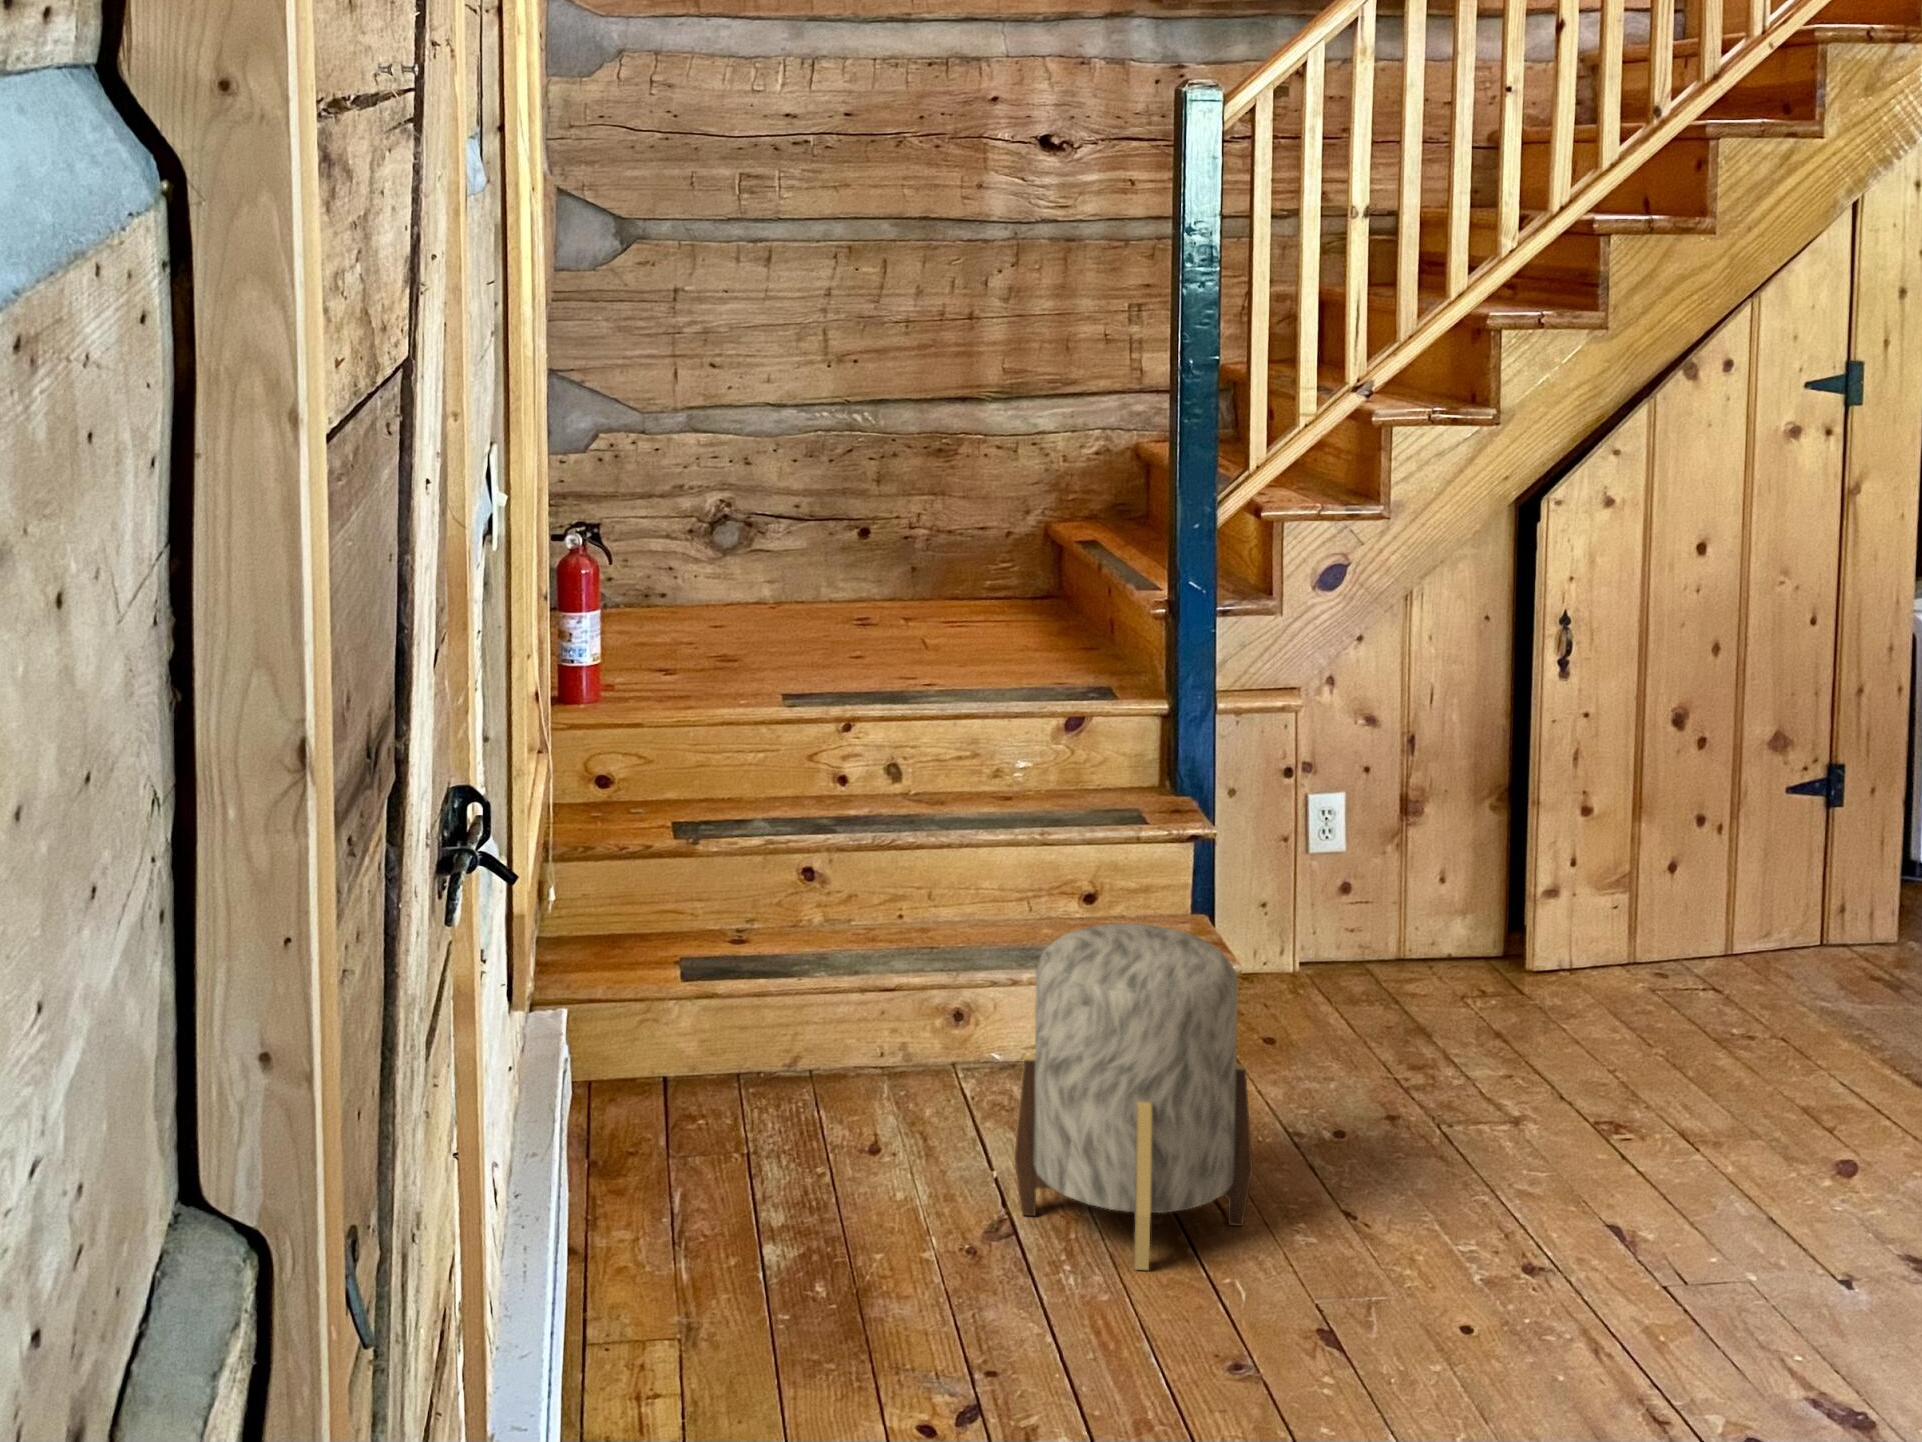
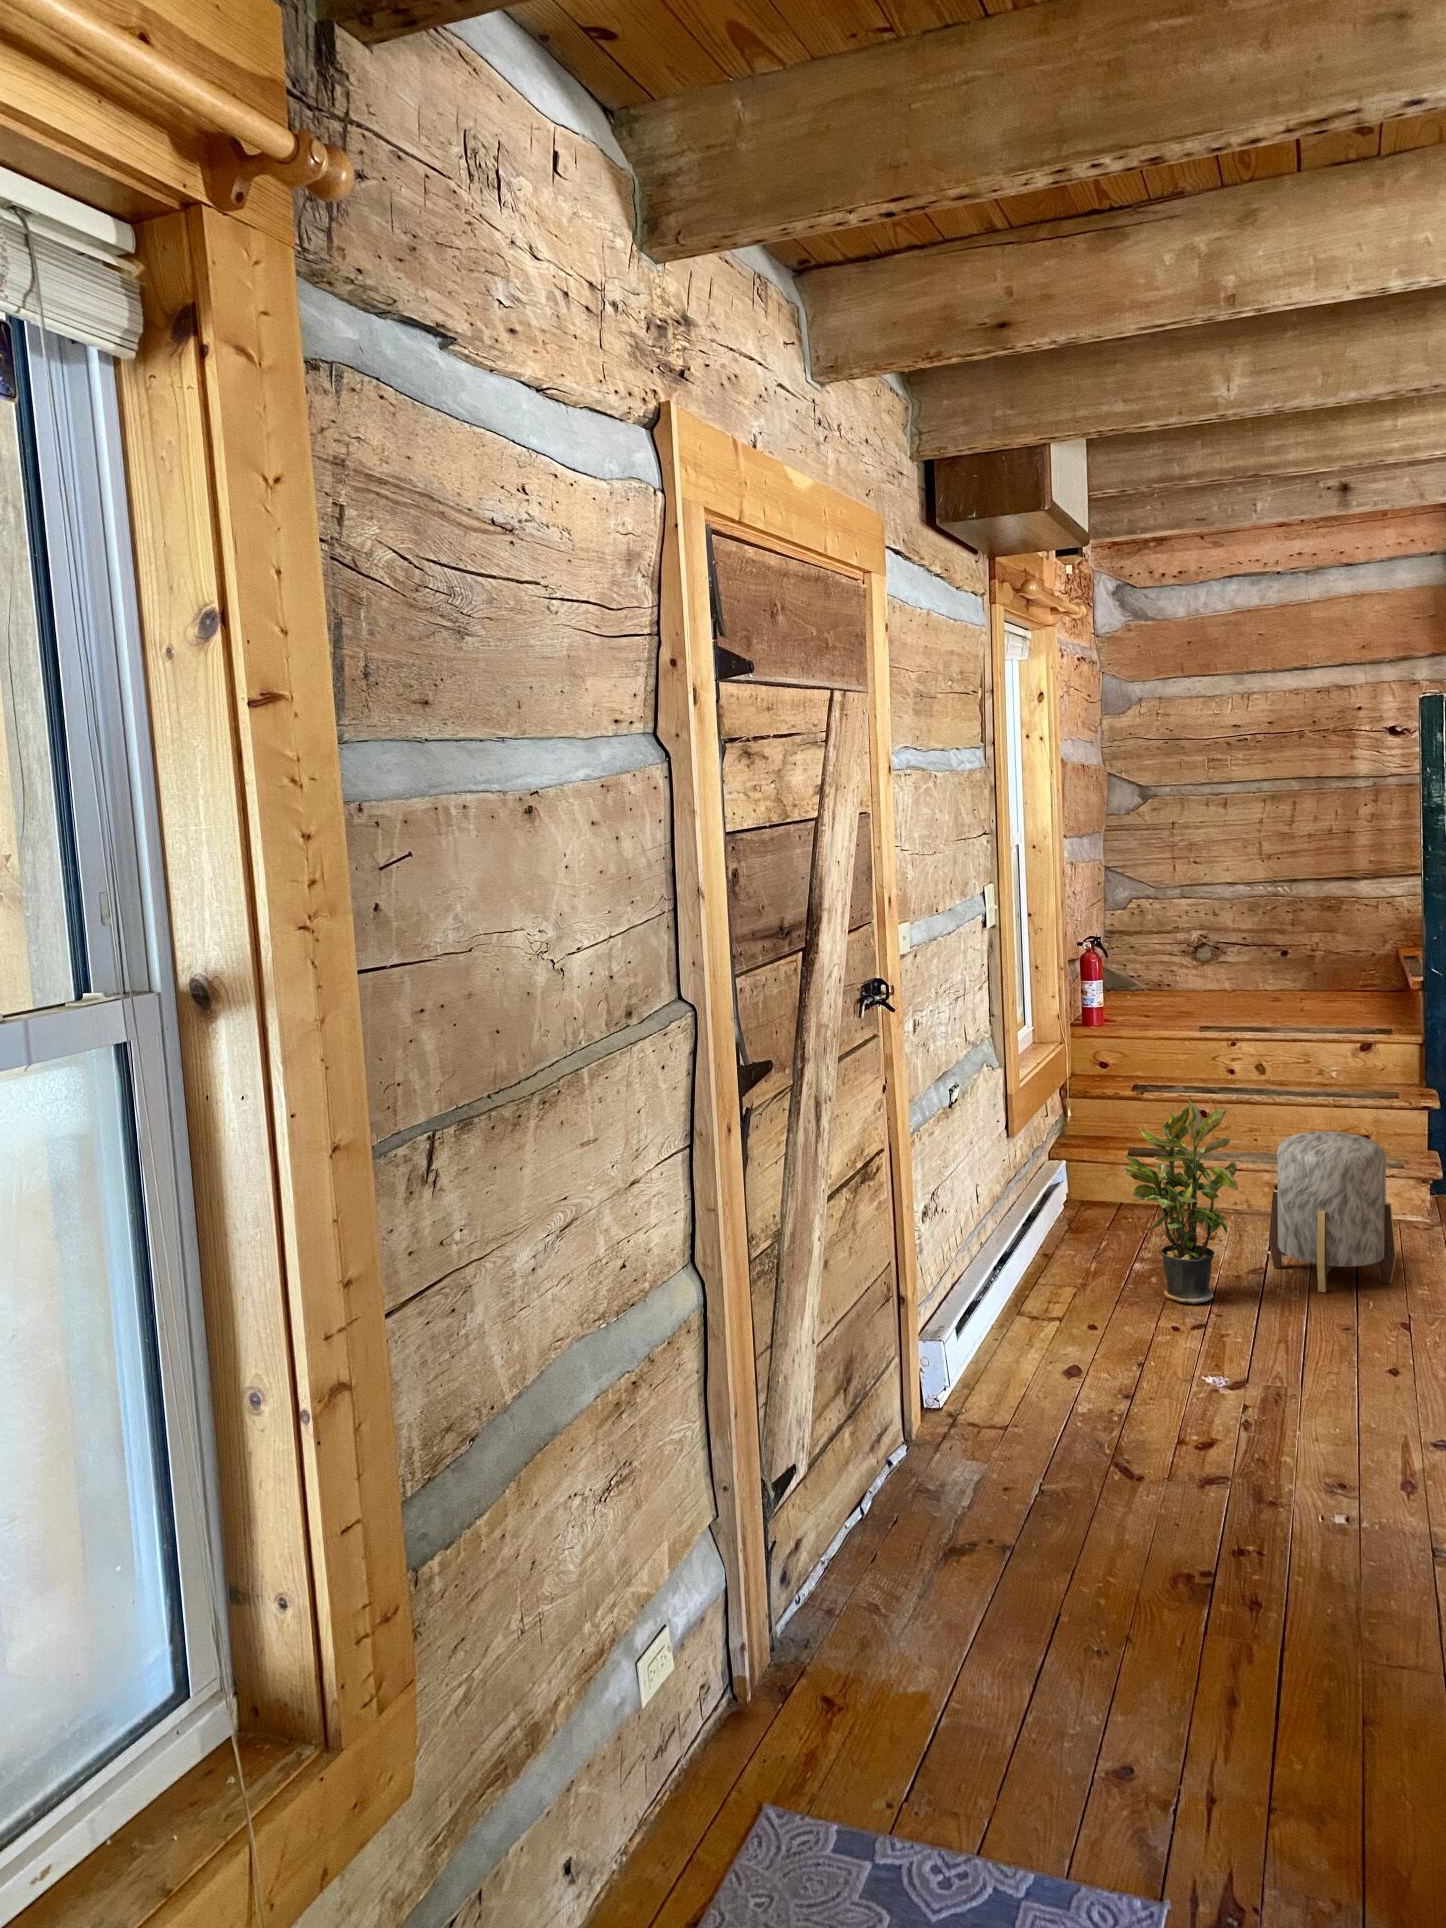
potted plant: none [783,898,1018,1353] -> present [1124,1100,1238,1304]

